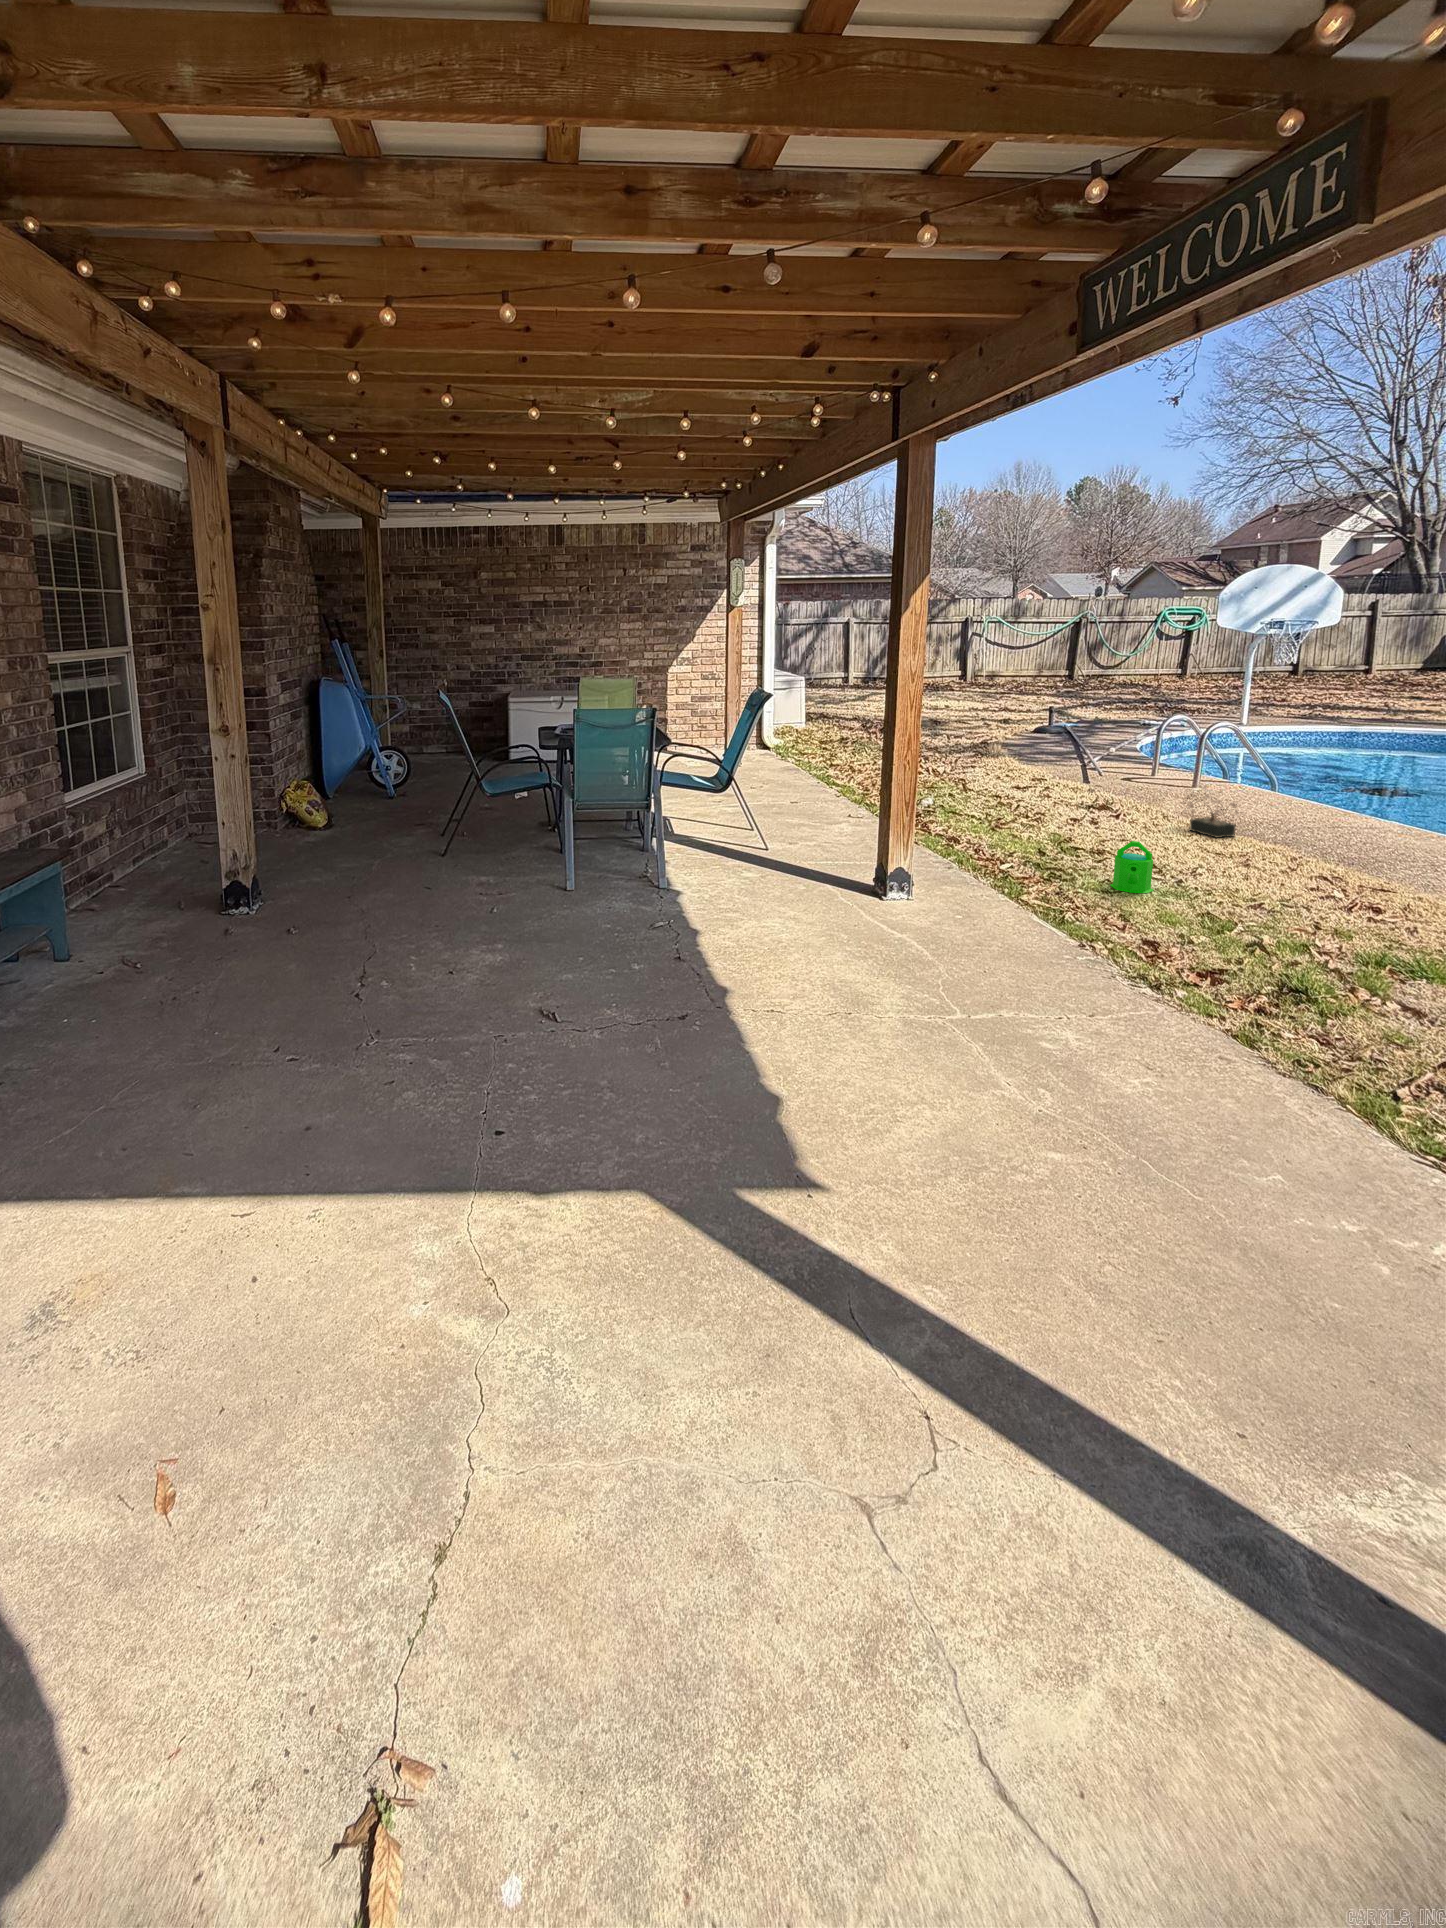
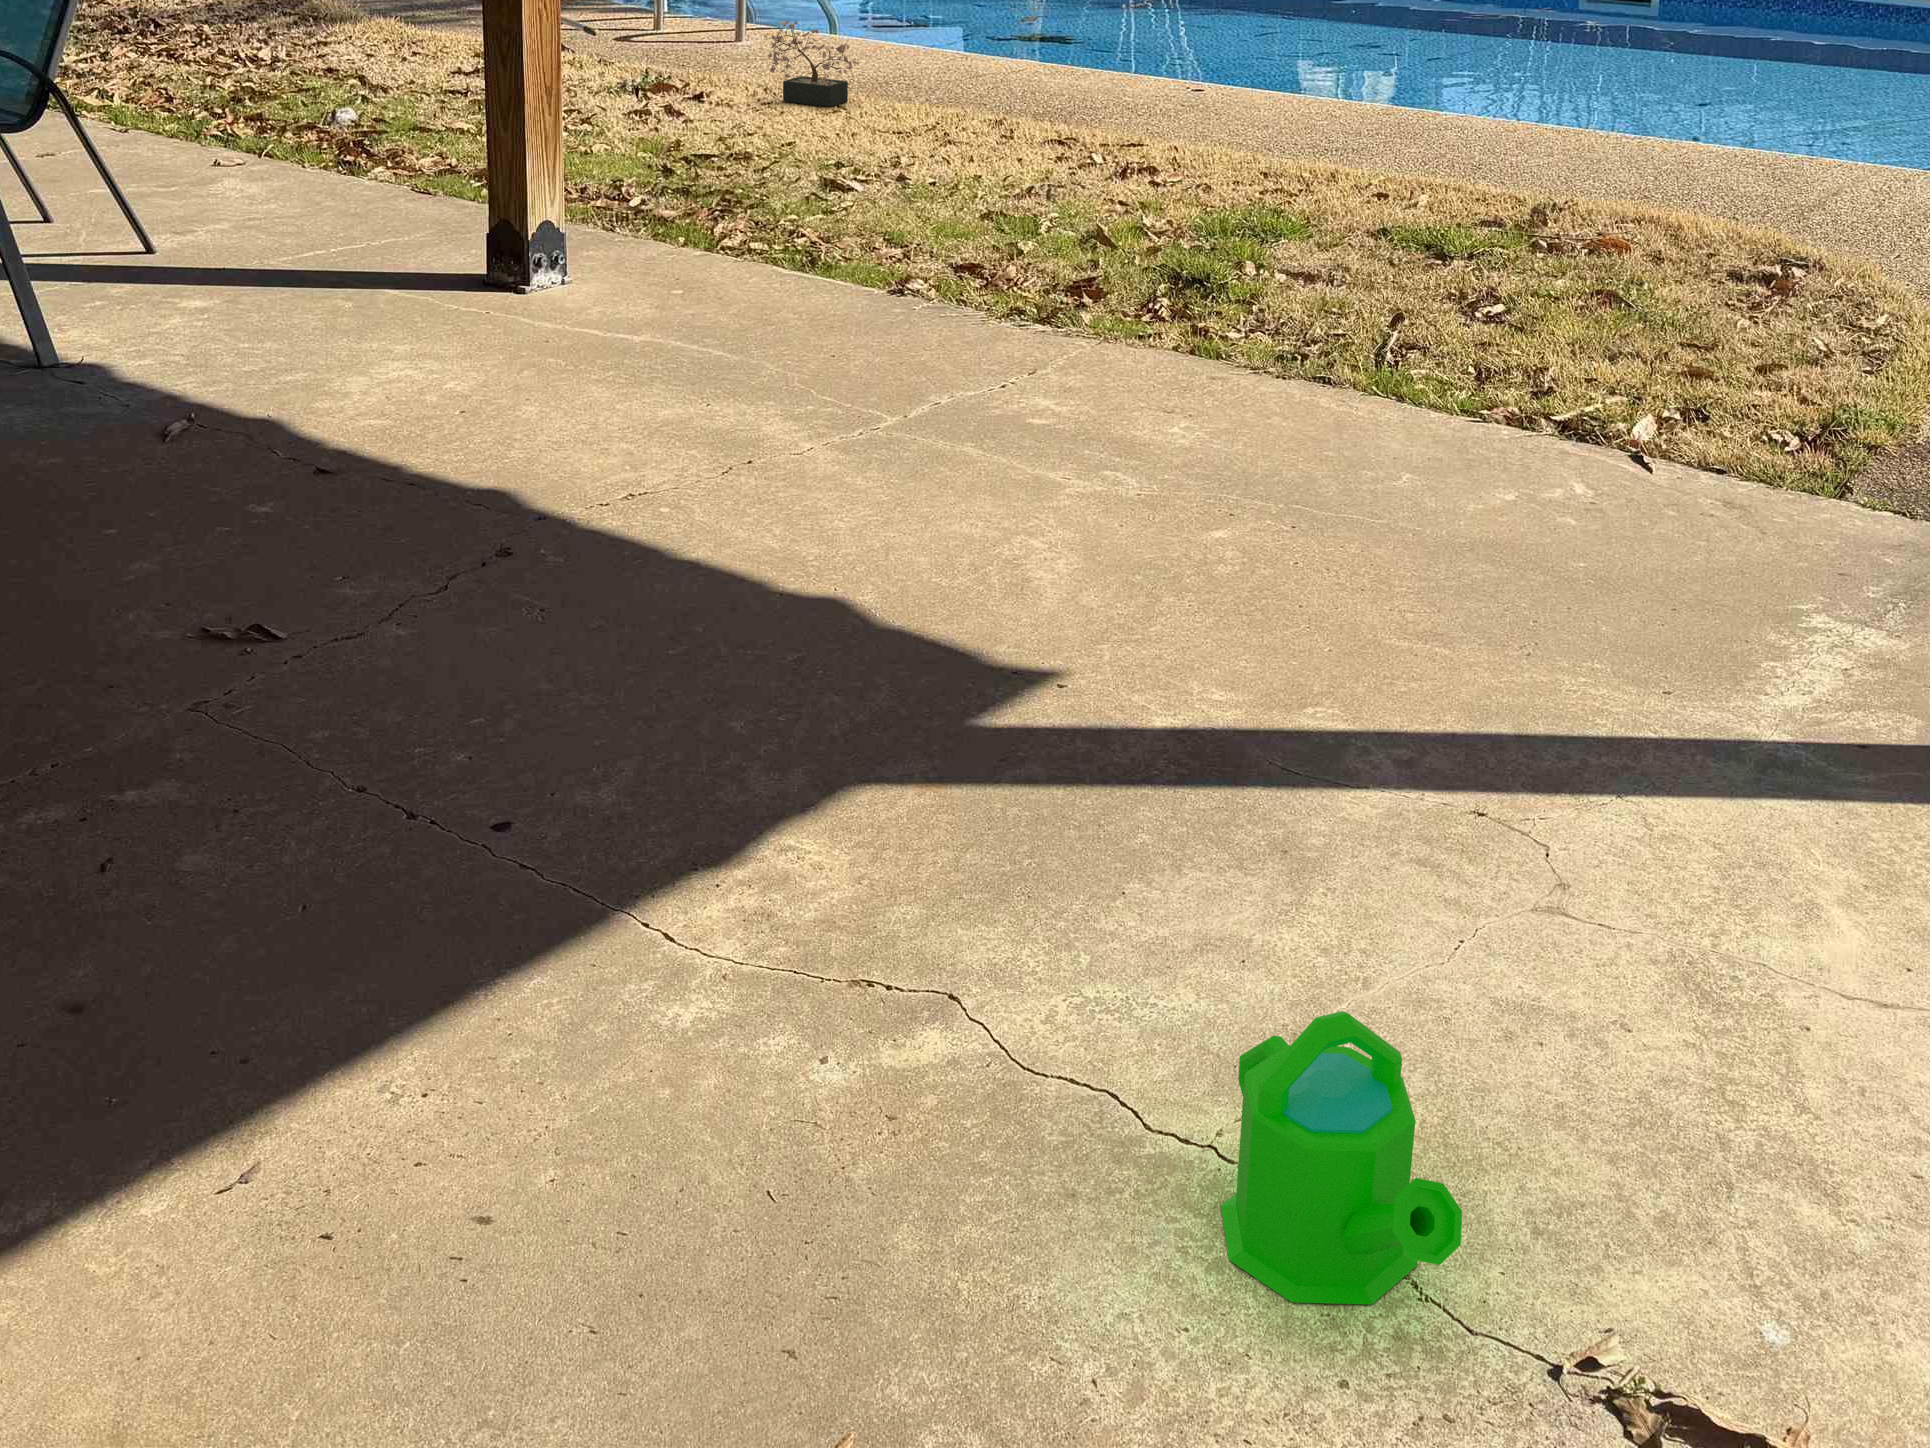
watering can: present [1110,841,1153,893] -> present [1221,1011,1462,1304]

